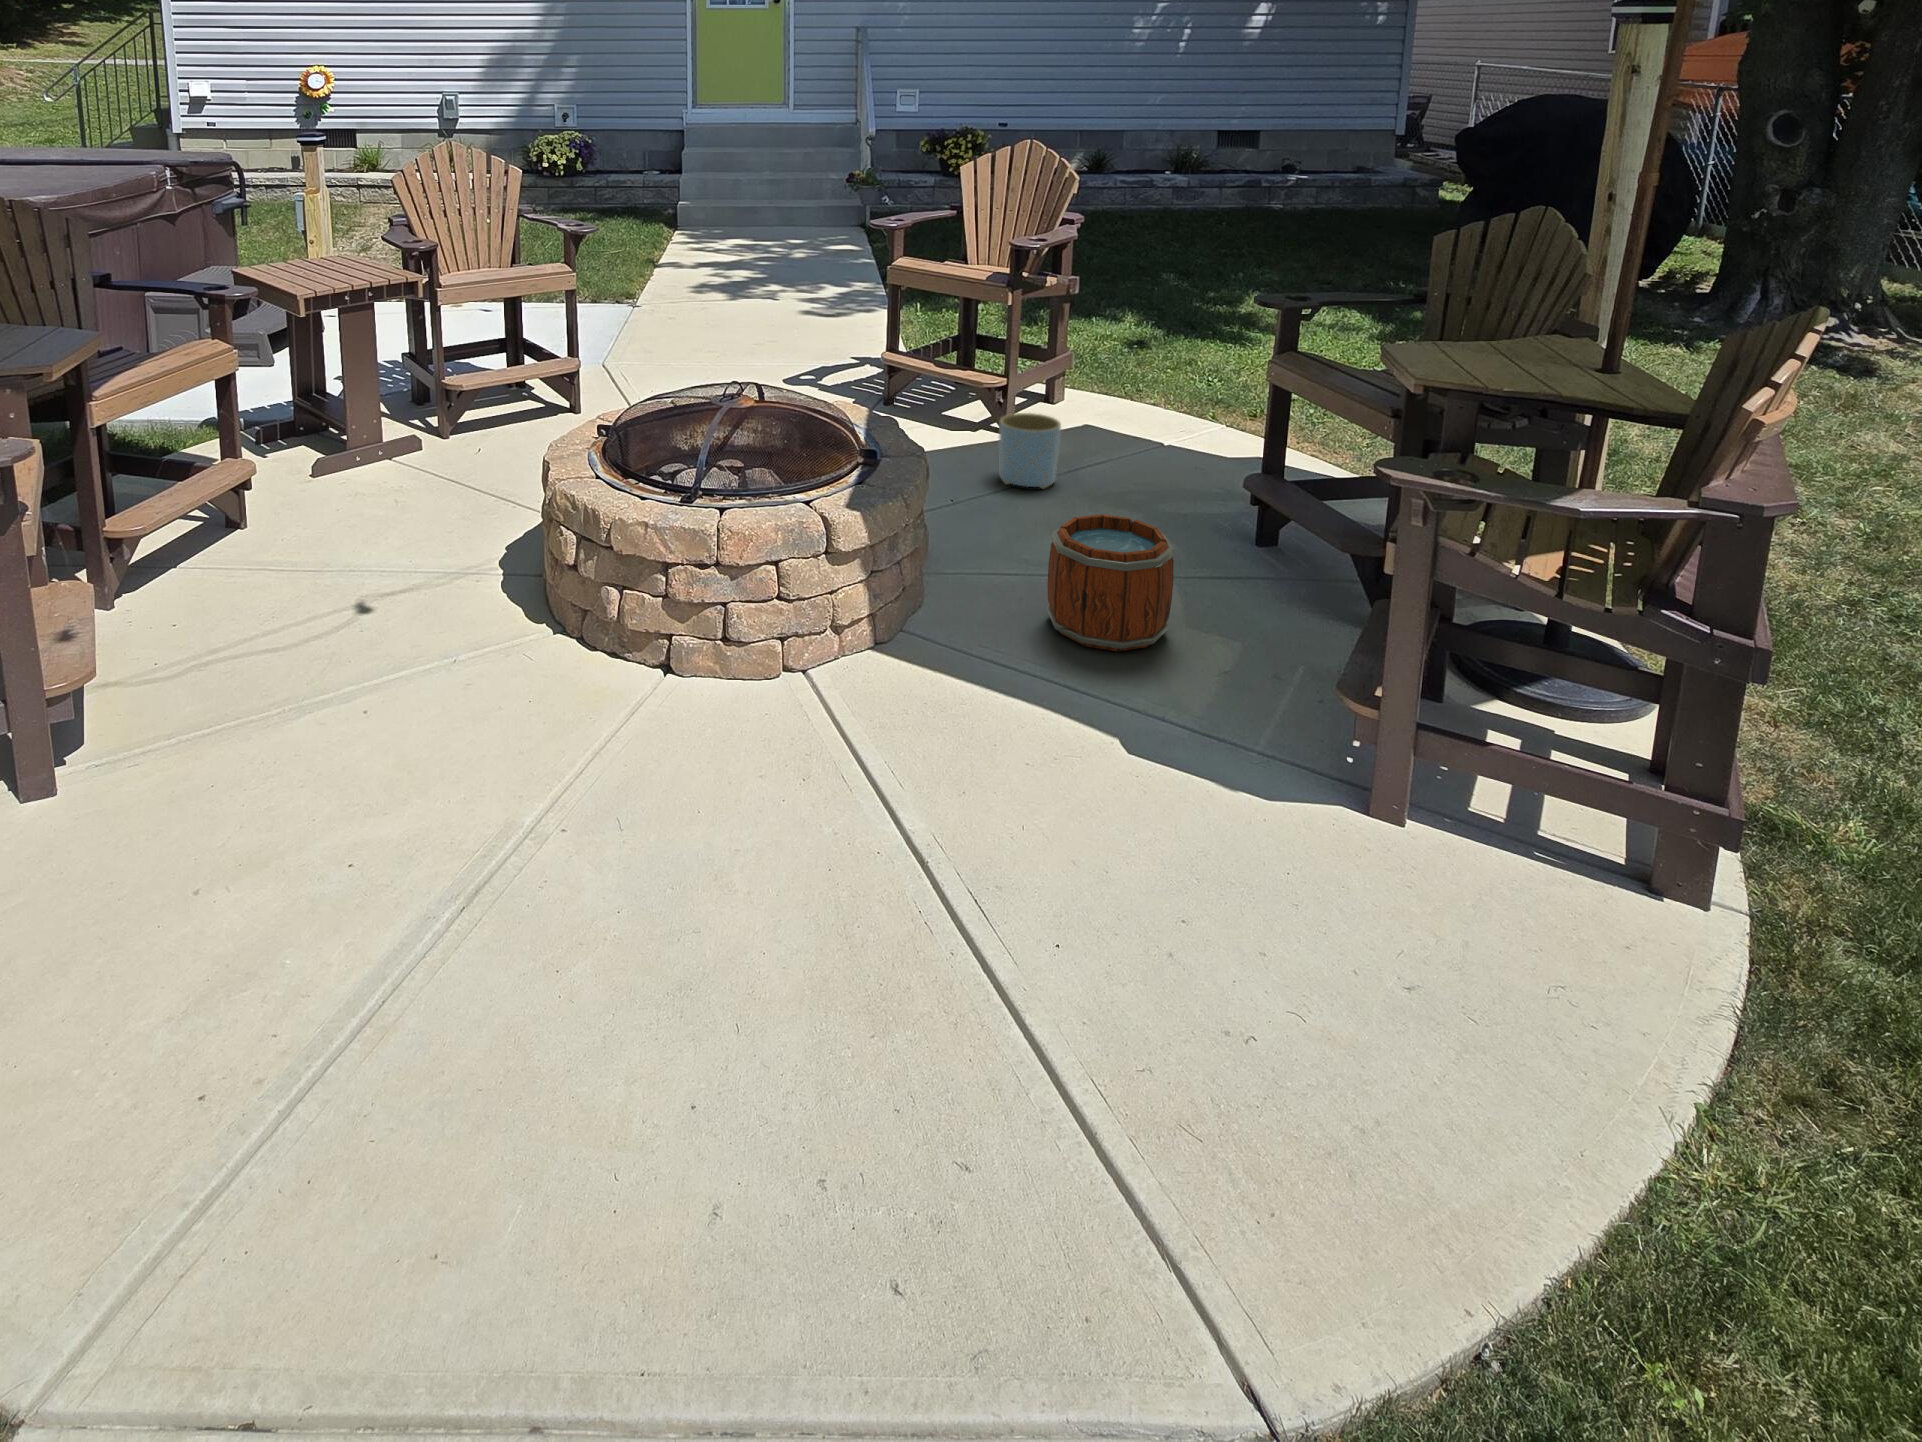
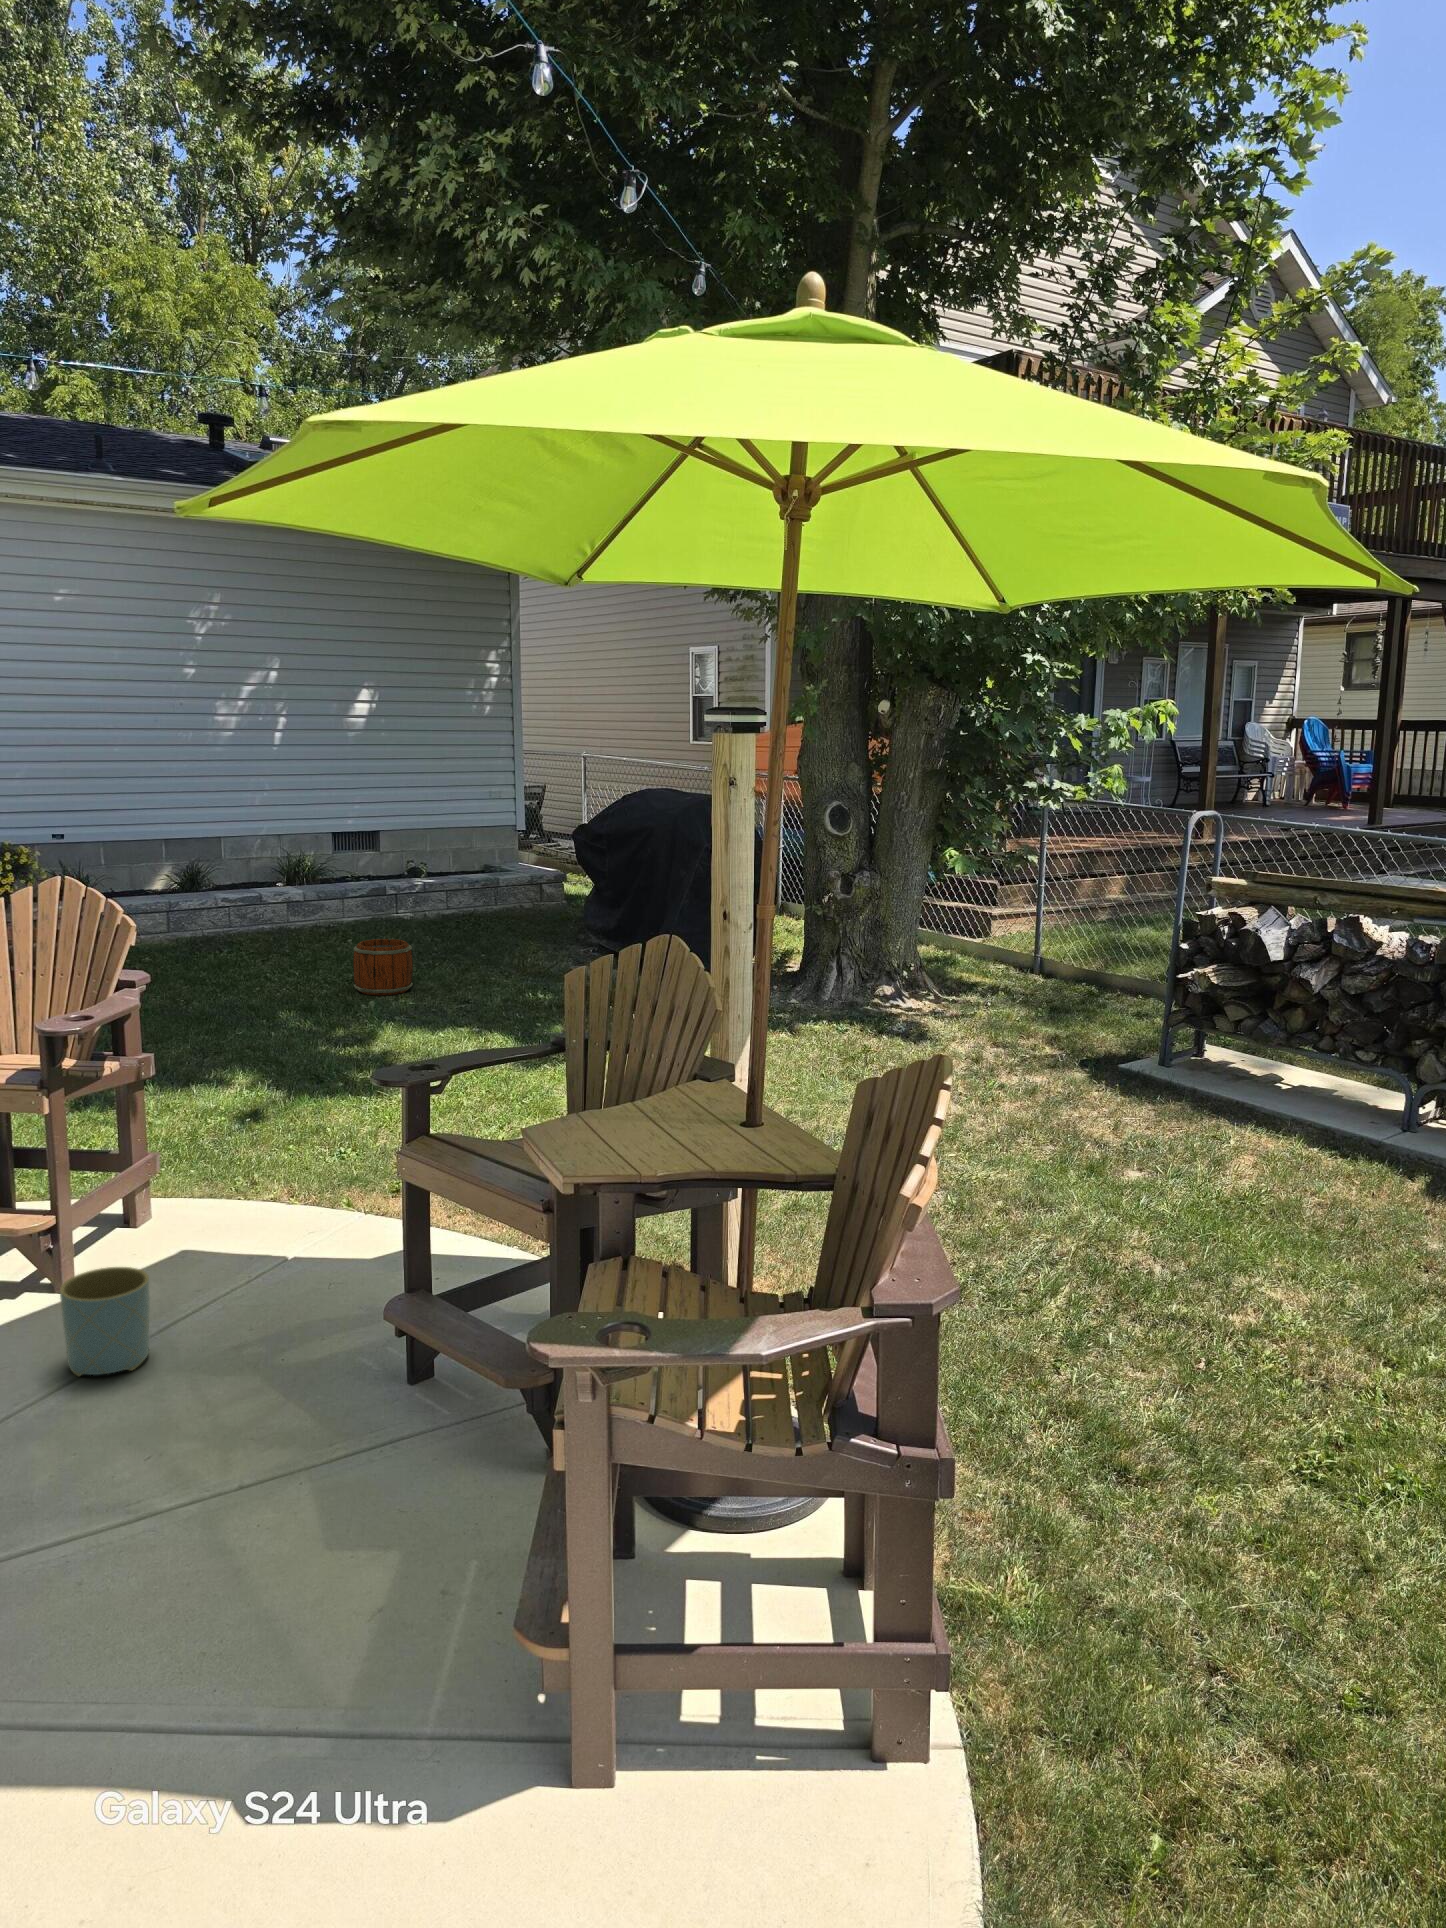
bucket: present [1047,514,1175,651] -> present [353,939,413,995]

